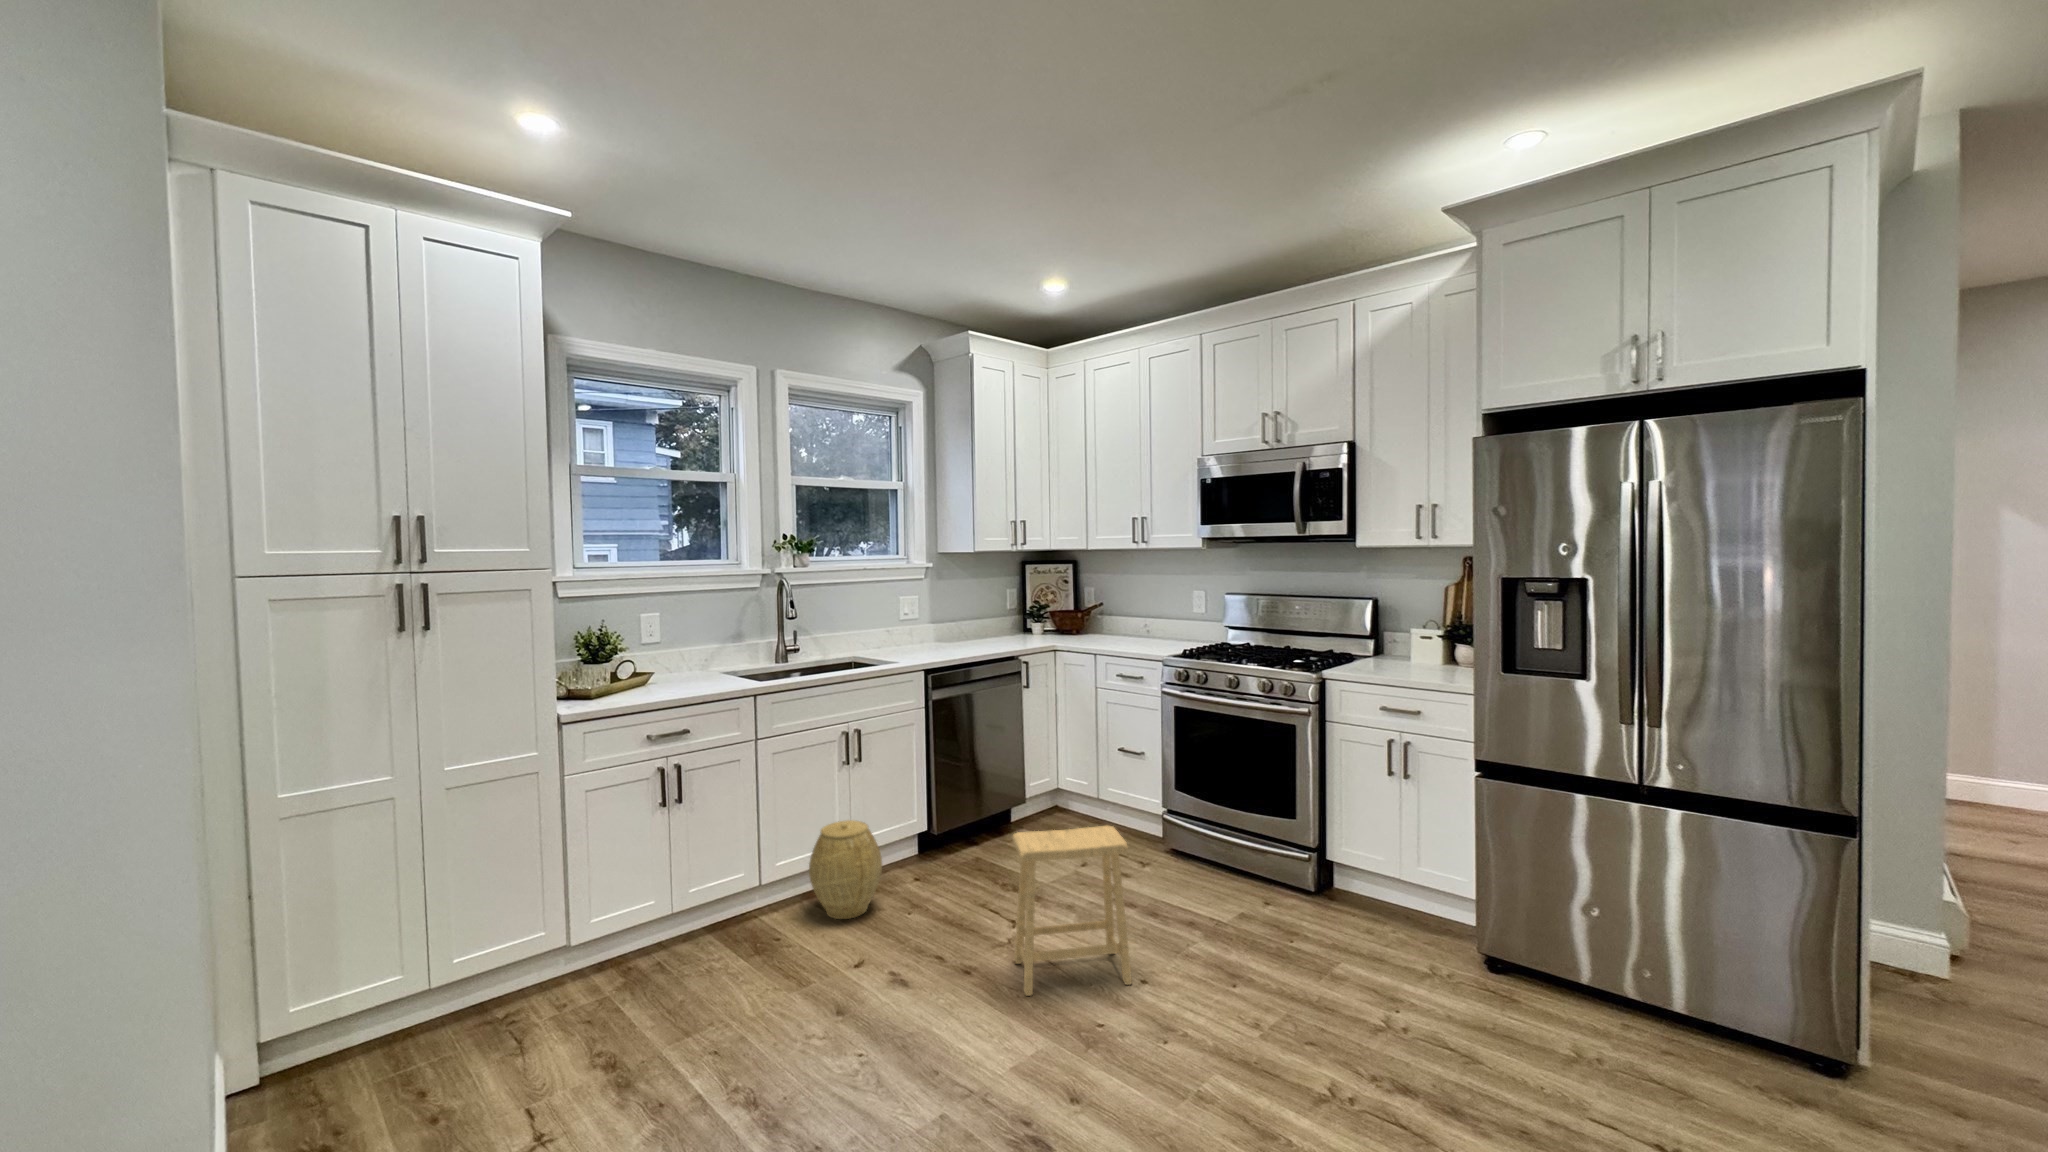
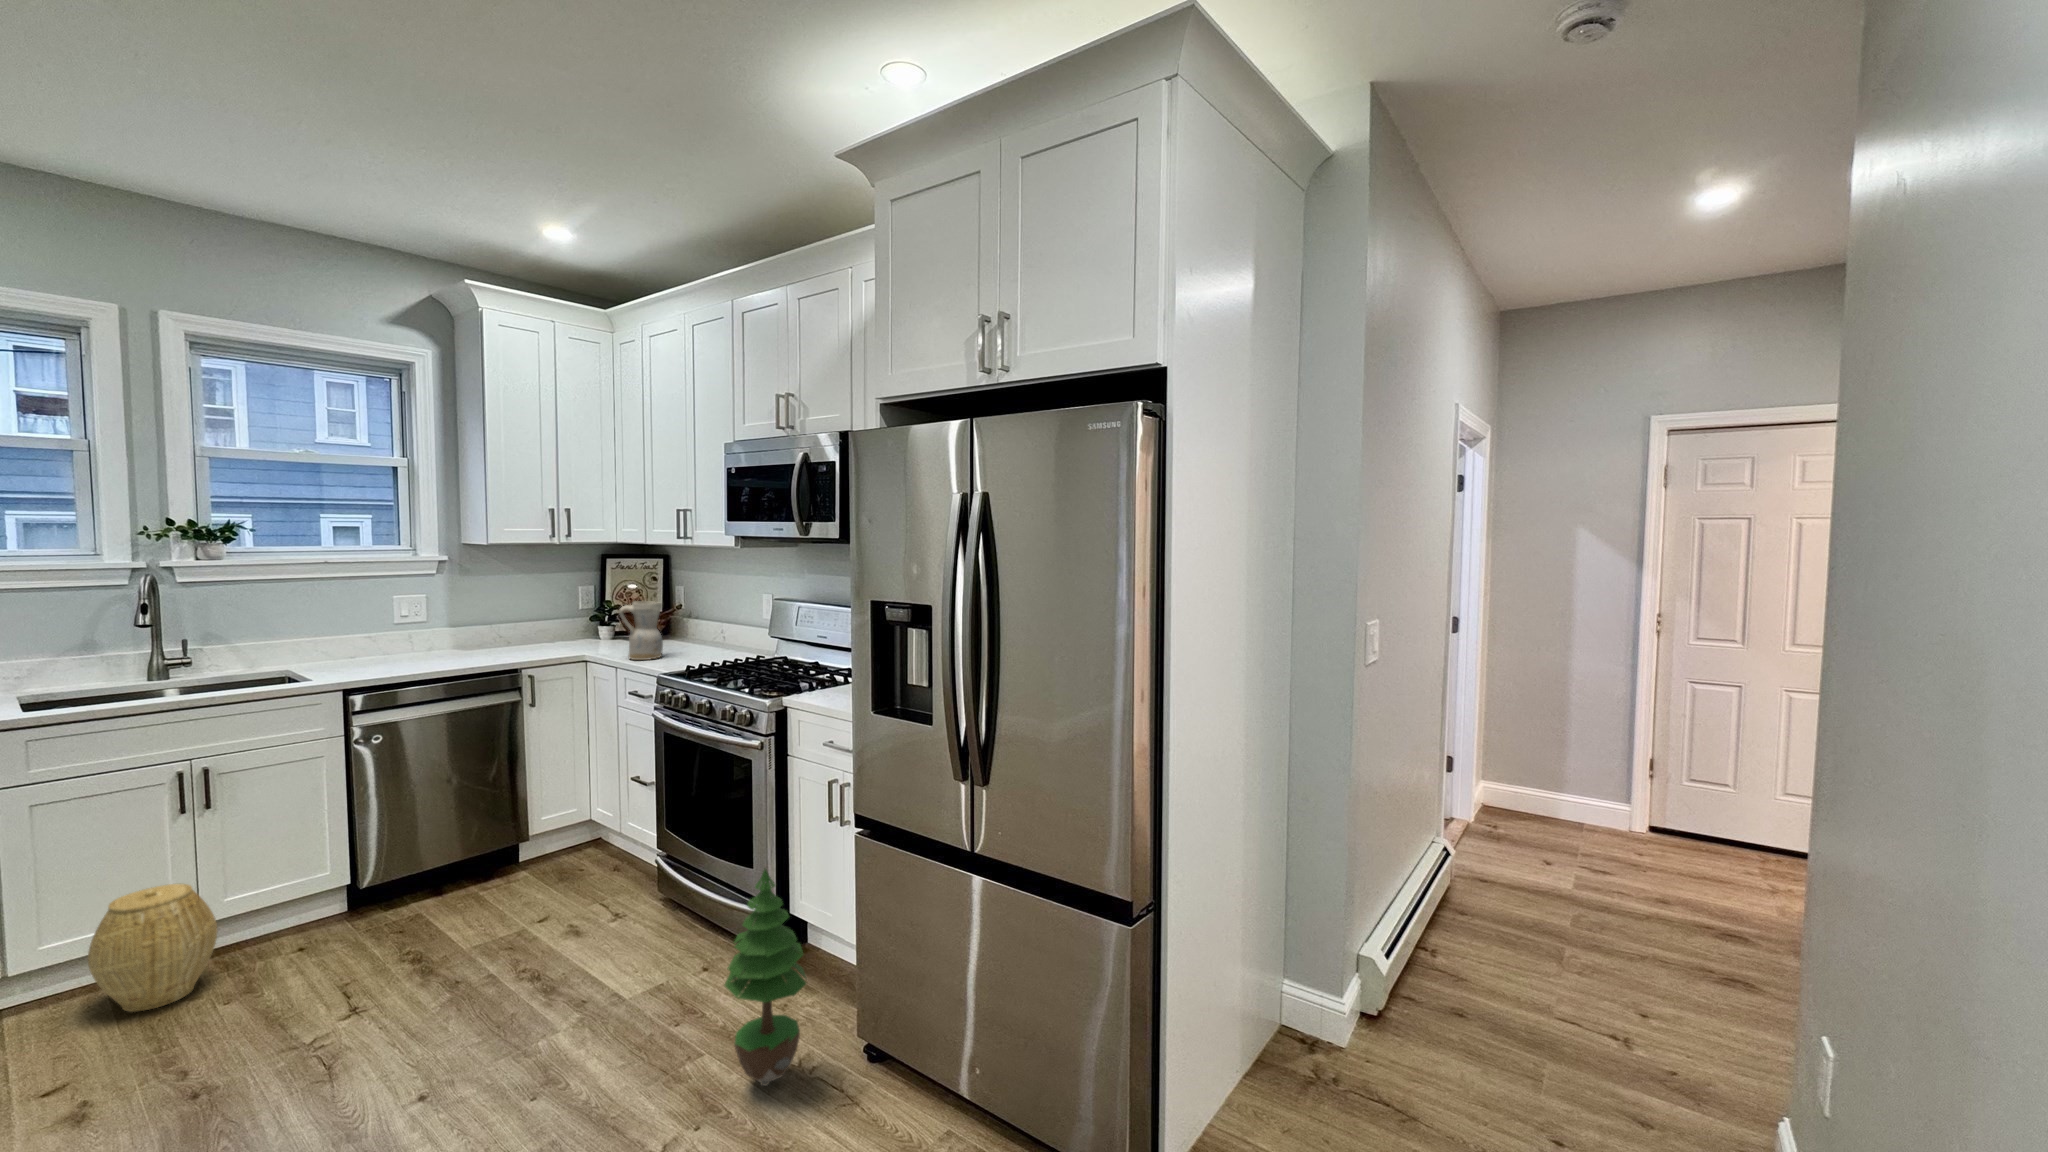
ceramic pitcher: none [1100,597,1132,648] -> present [619,601,663,660]
potted tree: none [1390,801,1466,988] -> present [725,869,807,1086]
footstool: present [1012,826,1132,996] -> none [234,896,438,1123]

